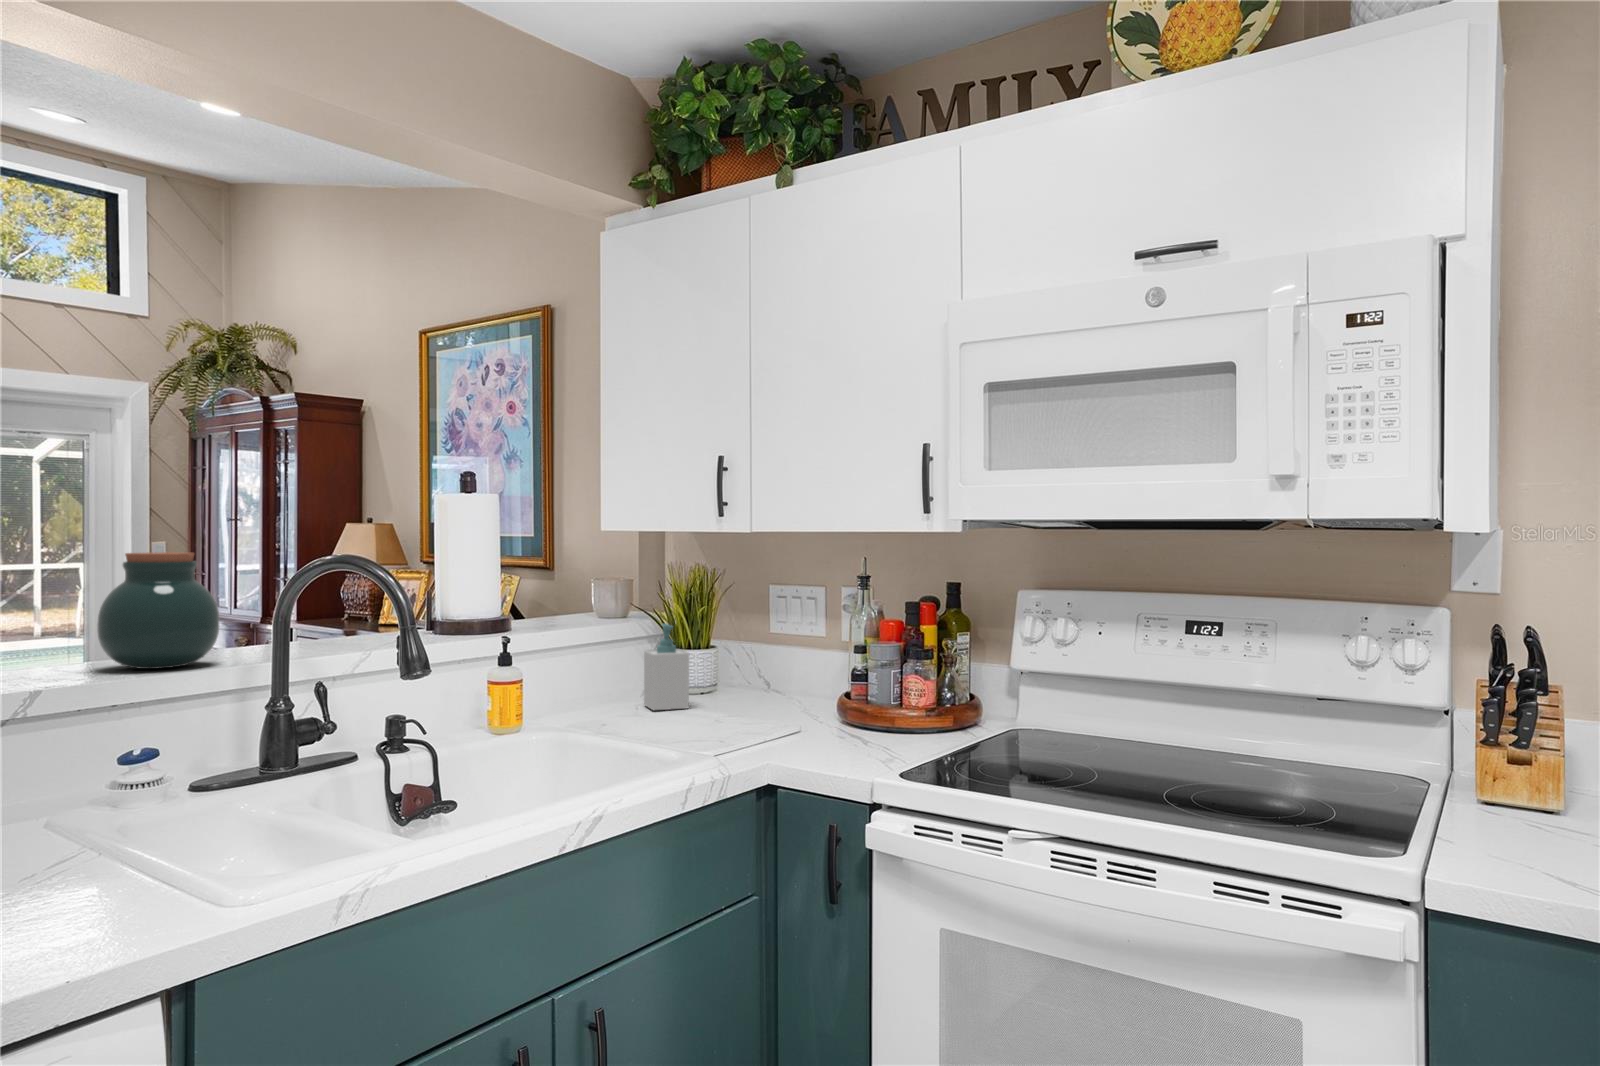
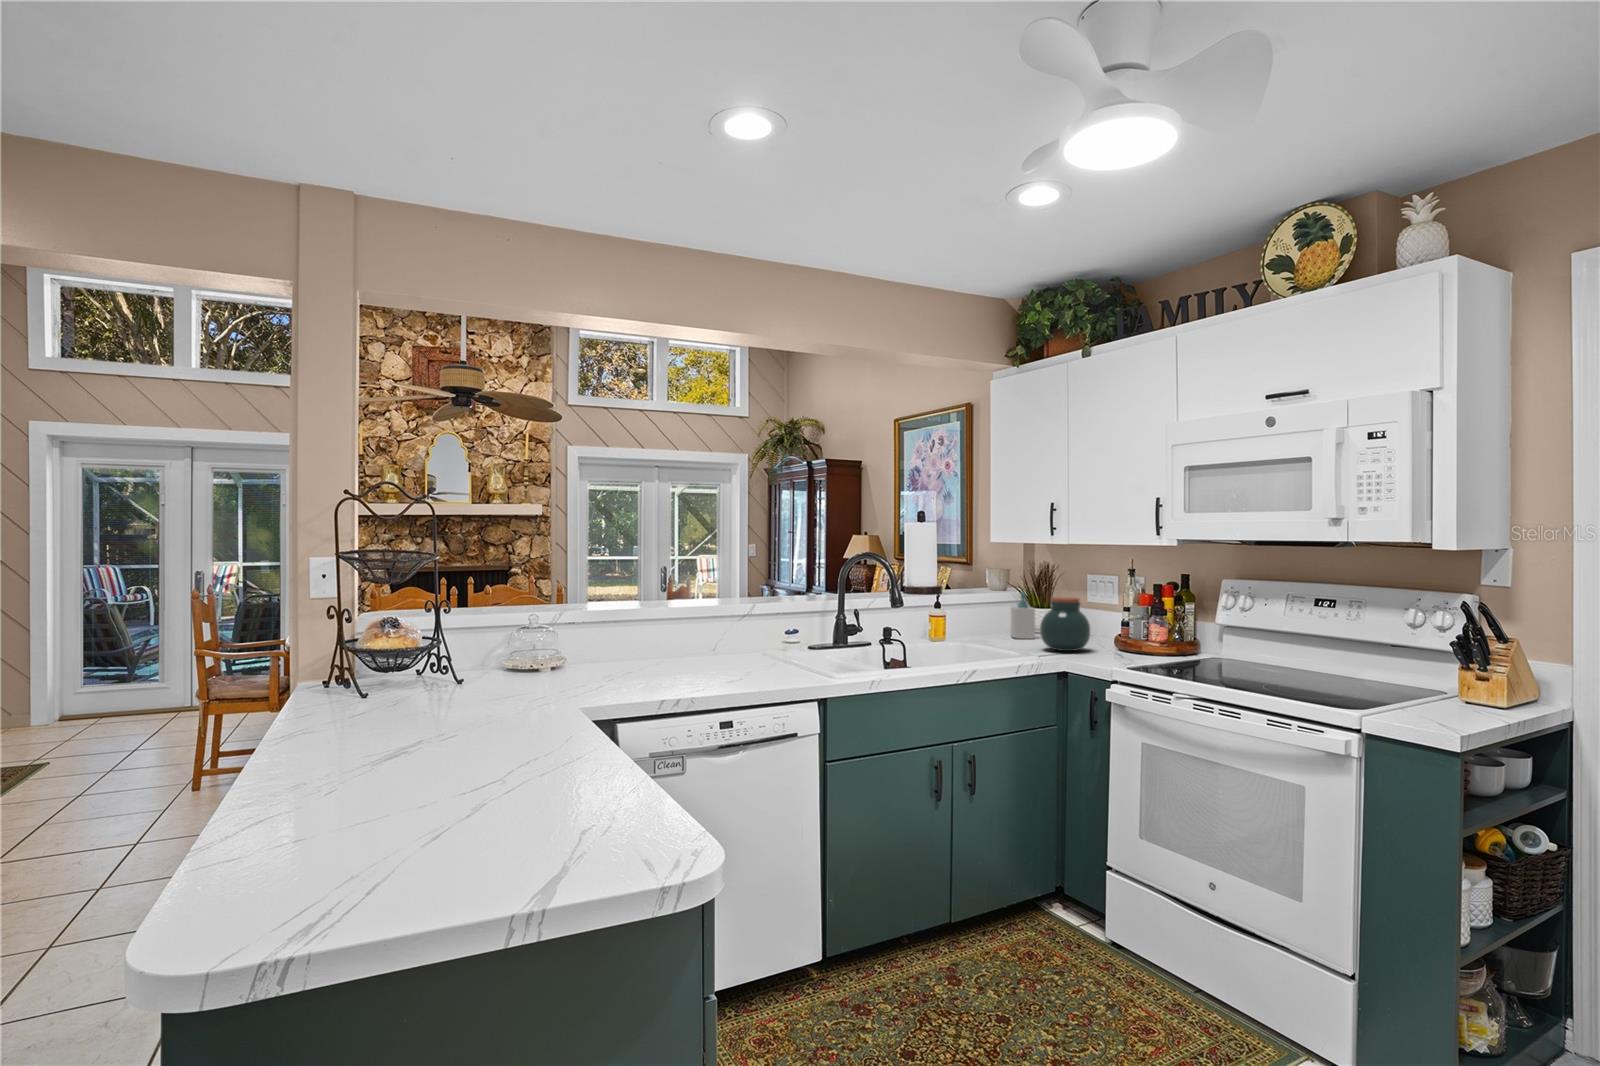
jar: present [97,552,219,669] -> present [1040,597,1090,651]

